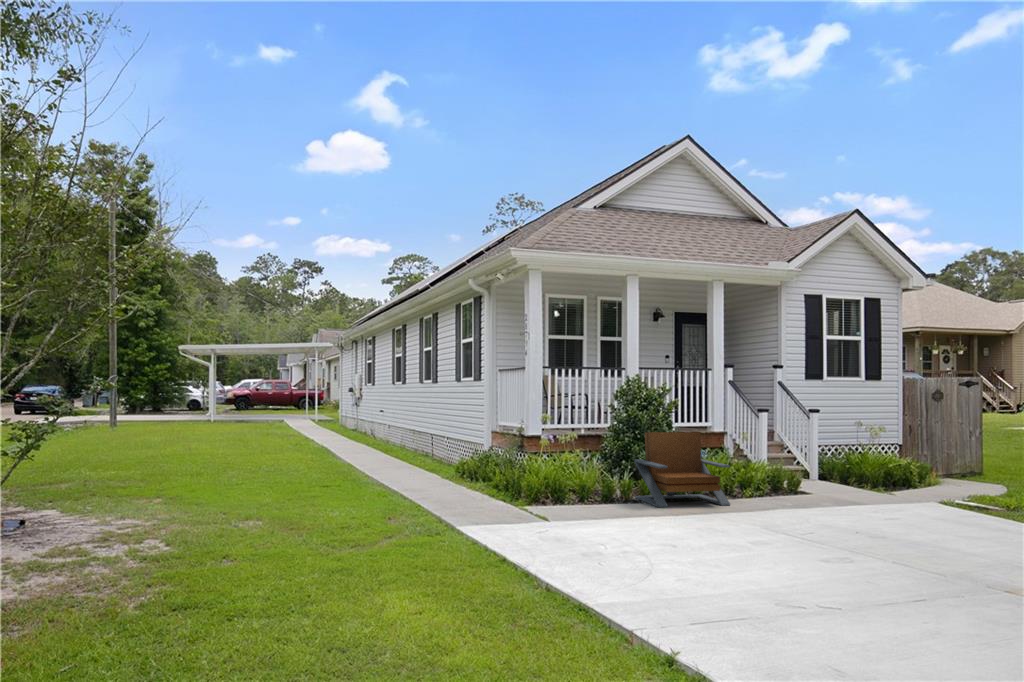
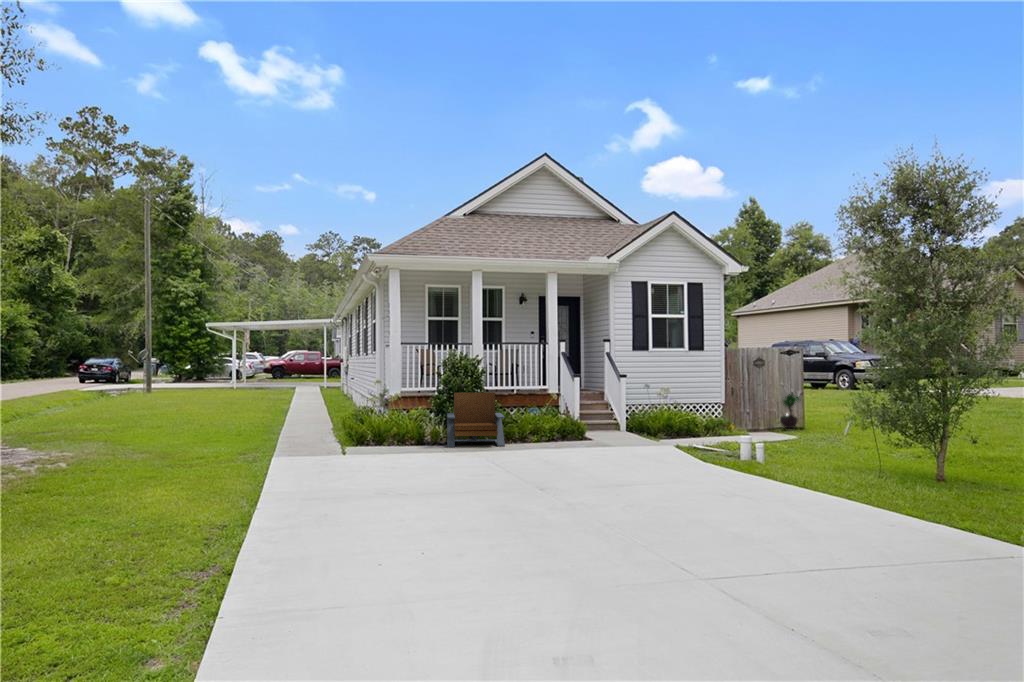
potted tree: none [978,428,1008,474] -> present [780,394,799,428]

